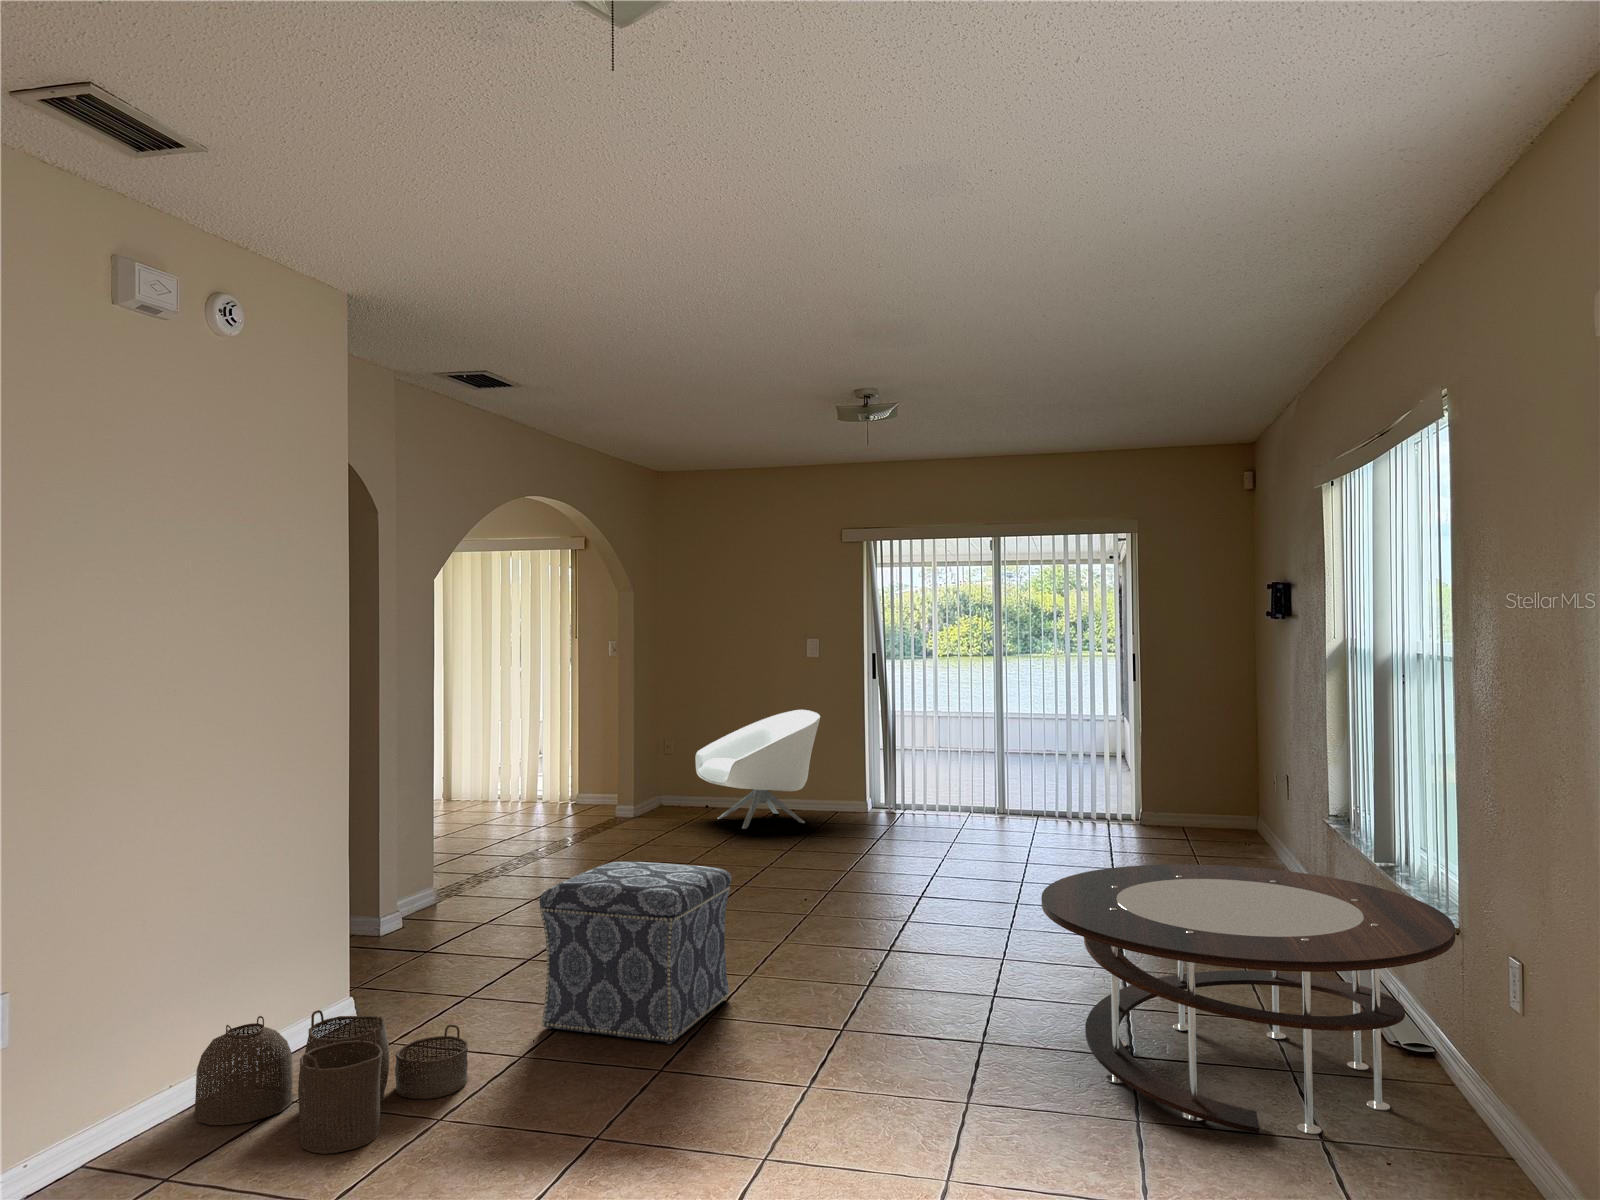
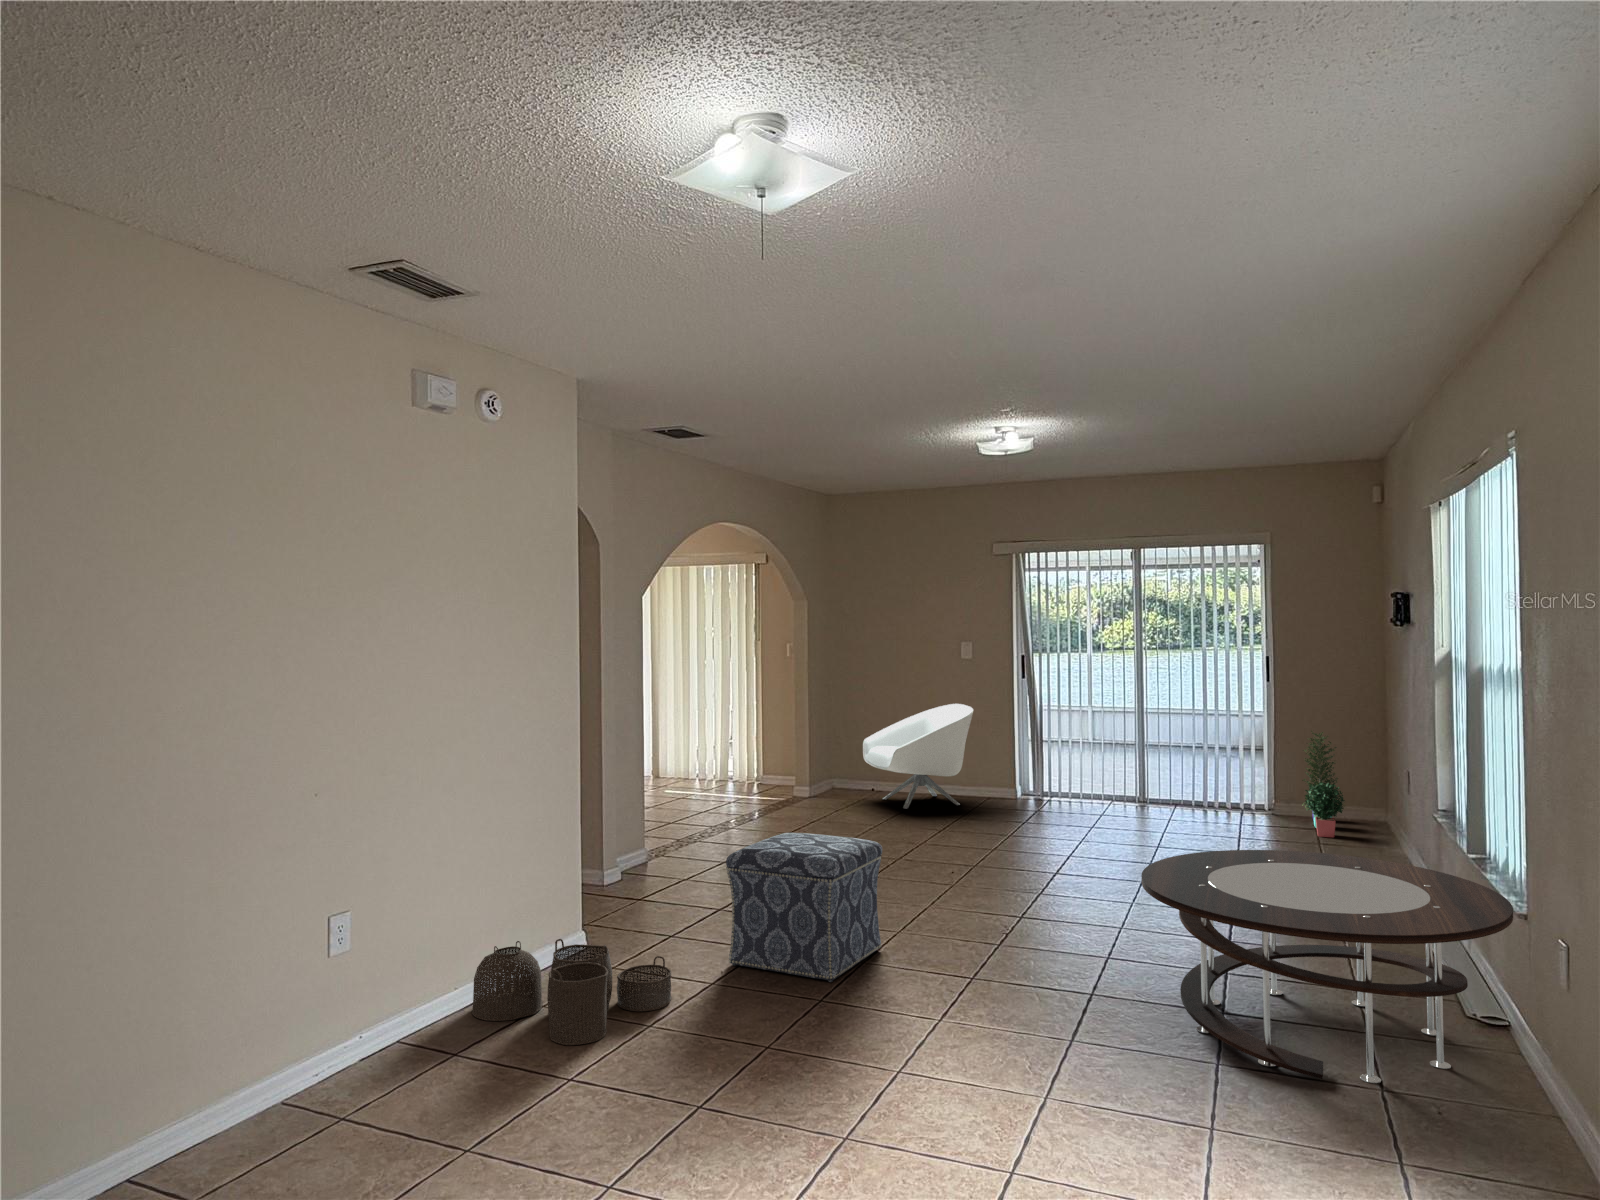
potted plant: none [1167,733,1216,847] -> present [1302,731,1345,838]

